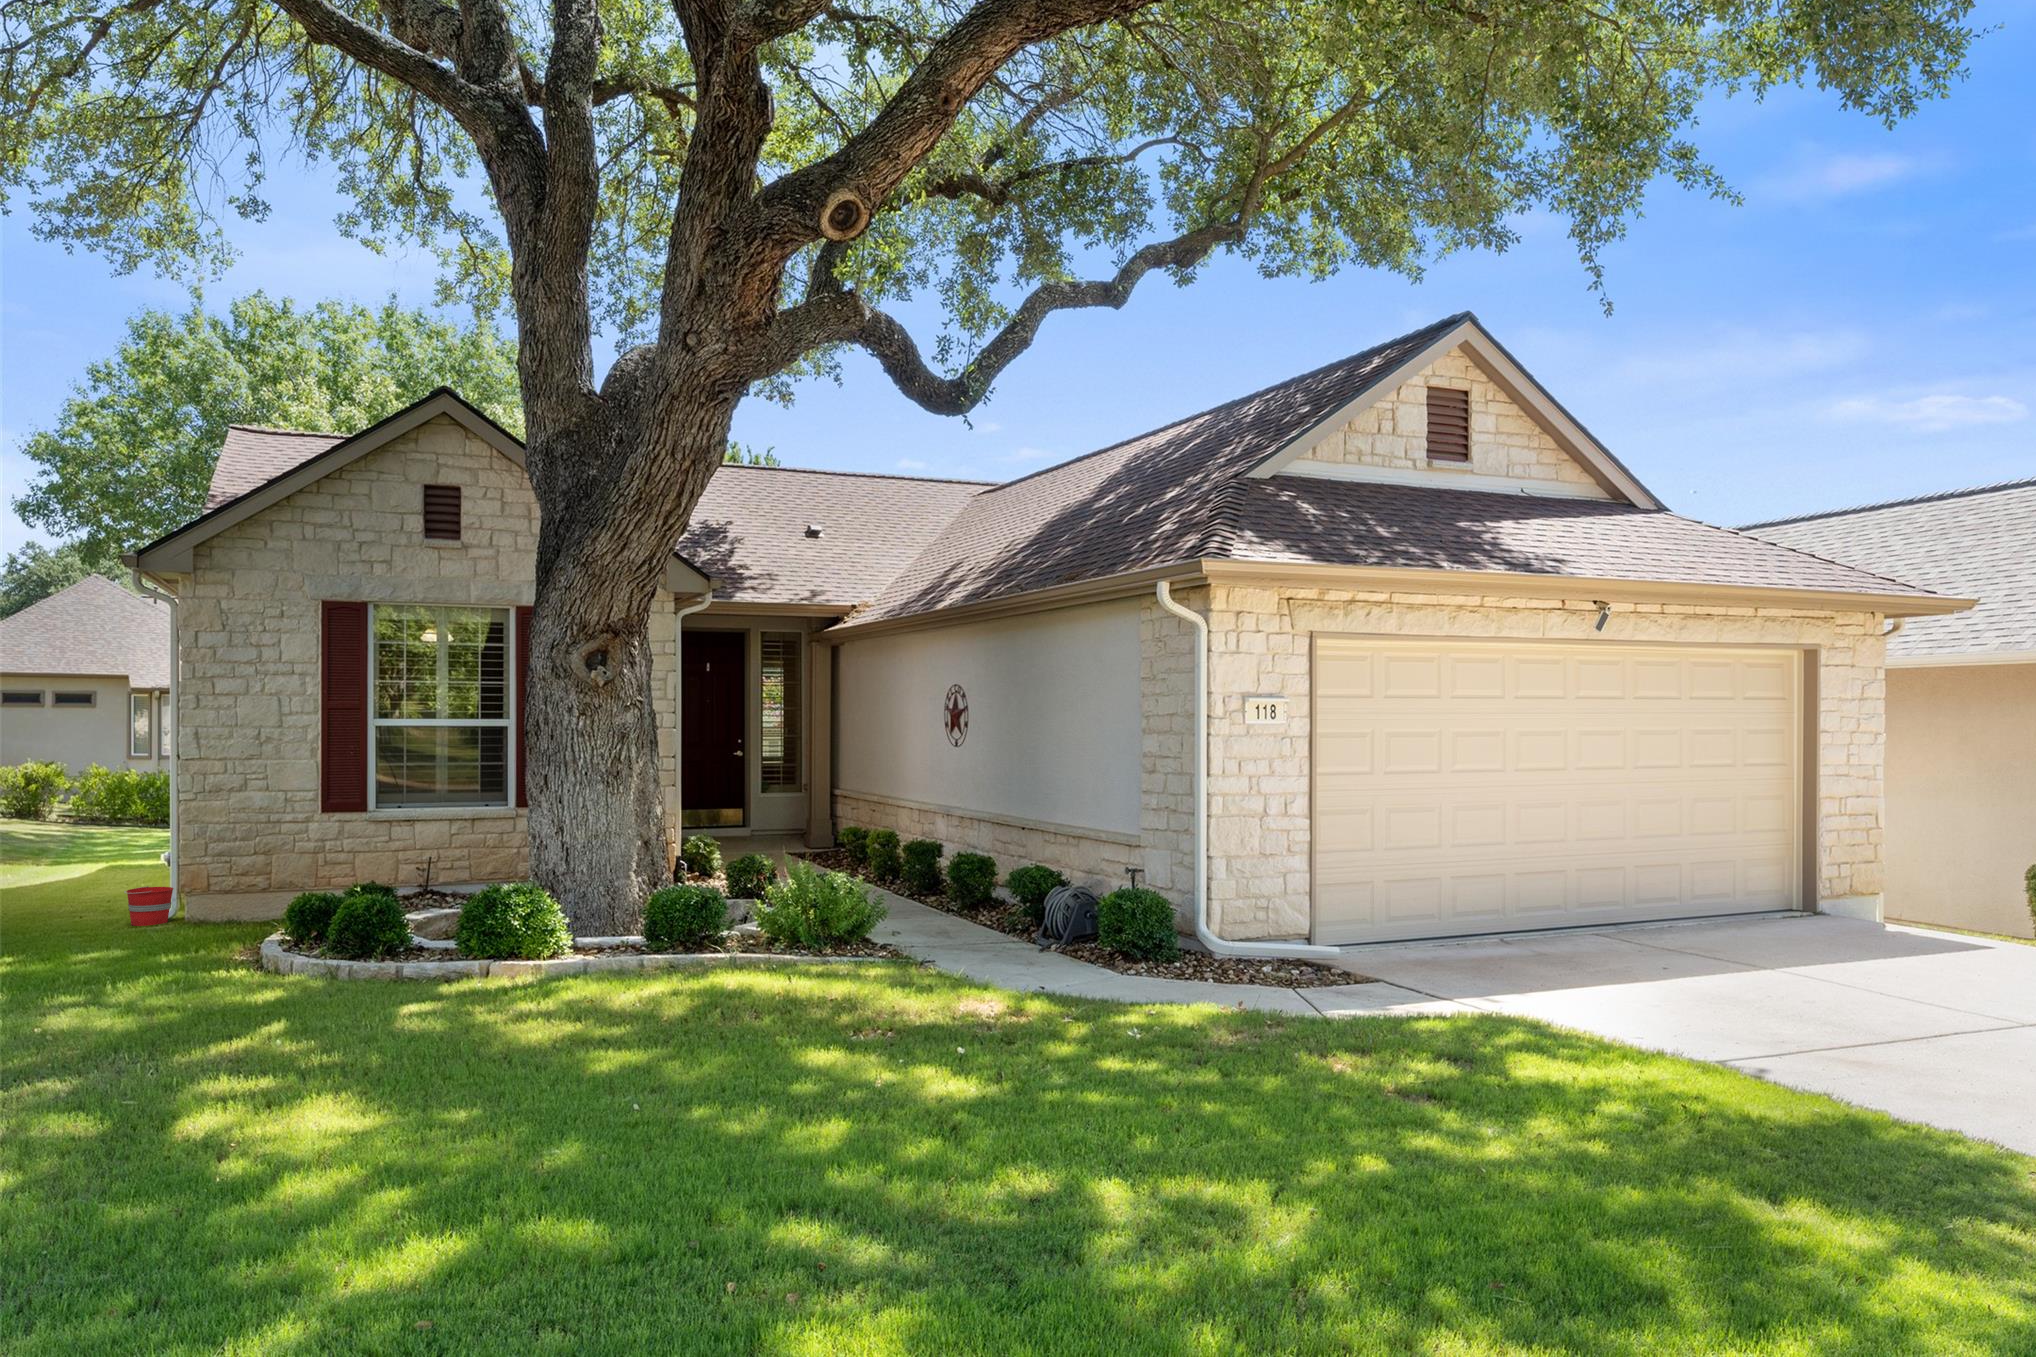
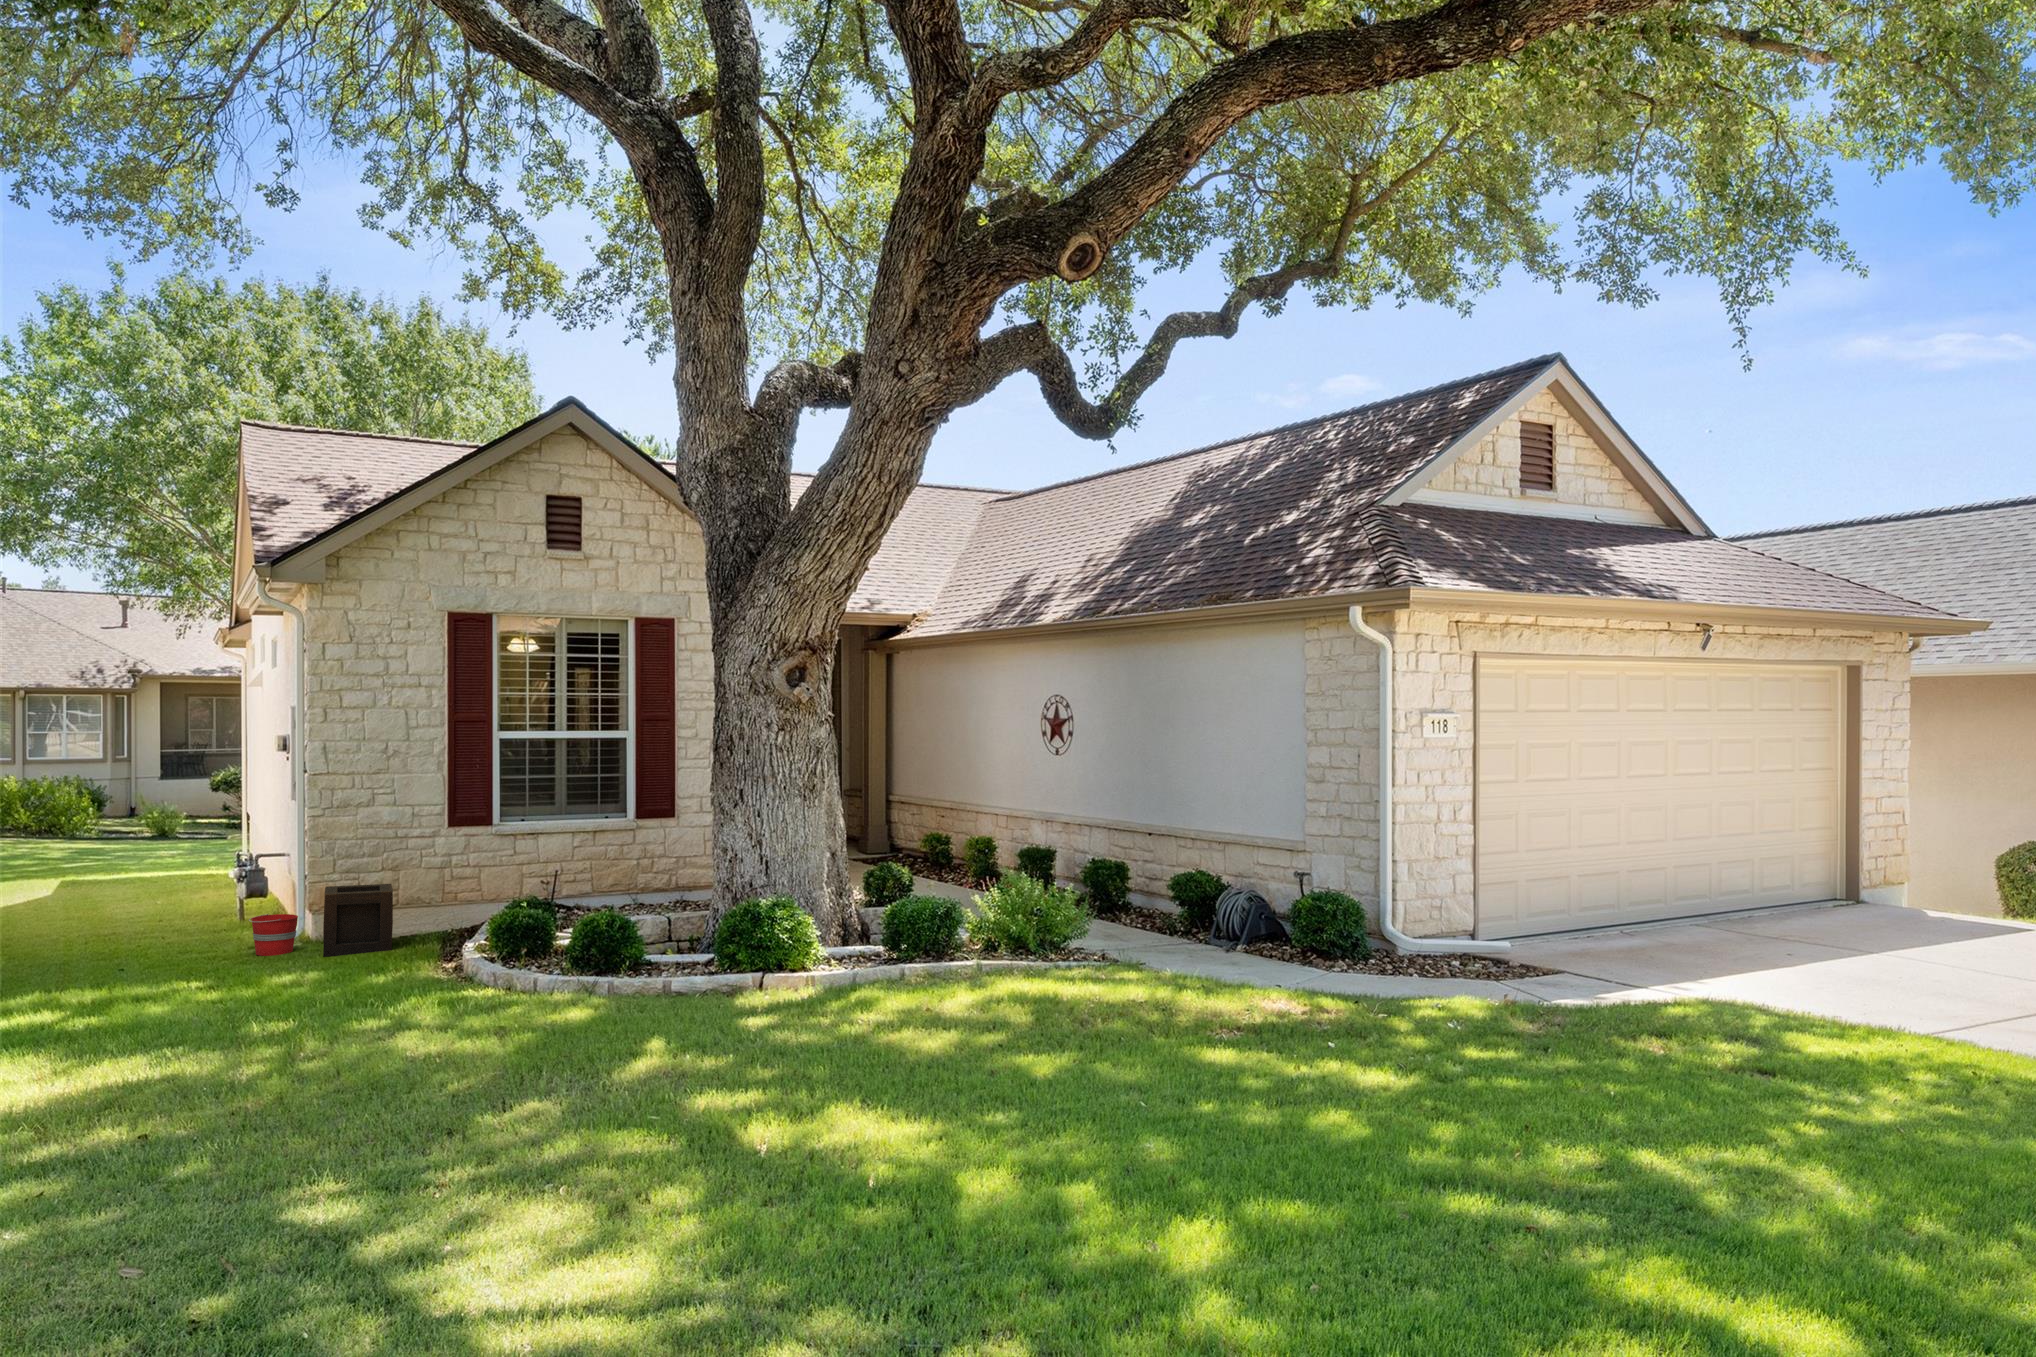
wooden crate: none [182,860,264,928] -> present [323,884,393,957]

